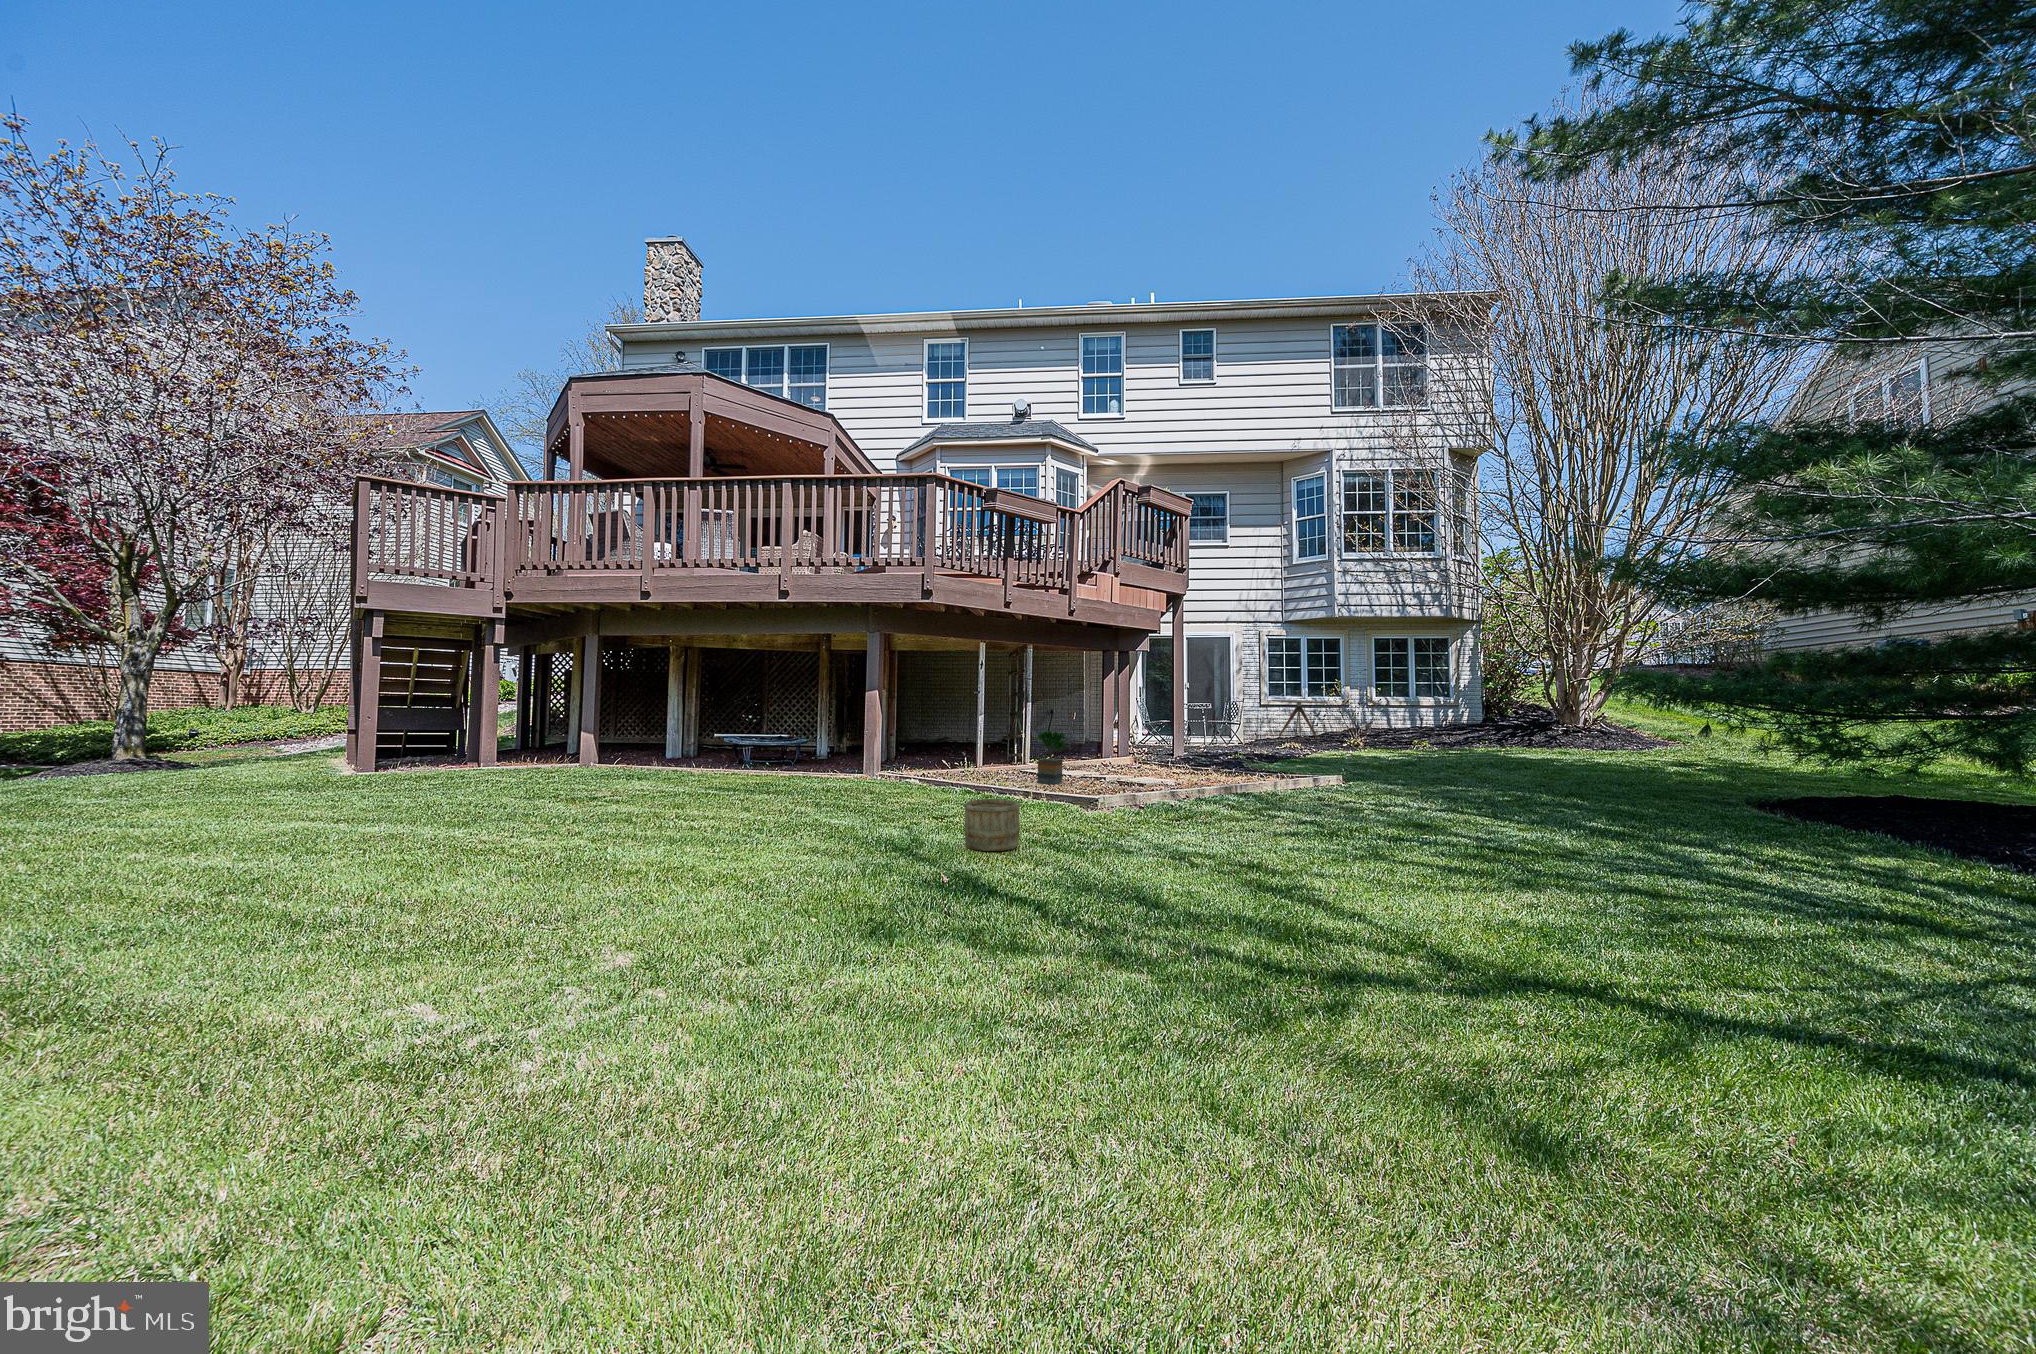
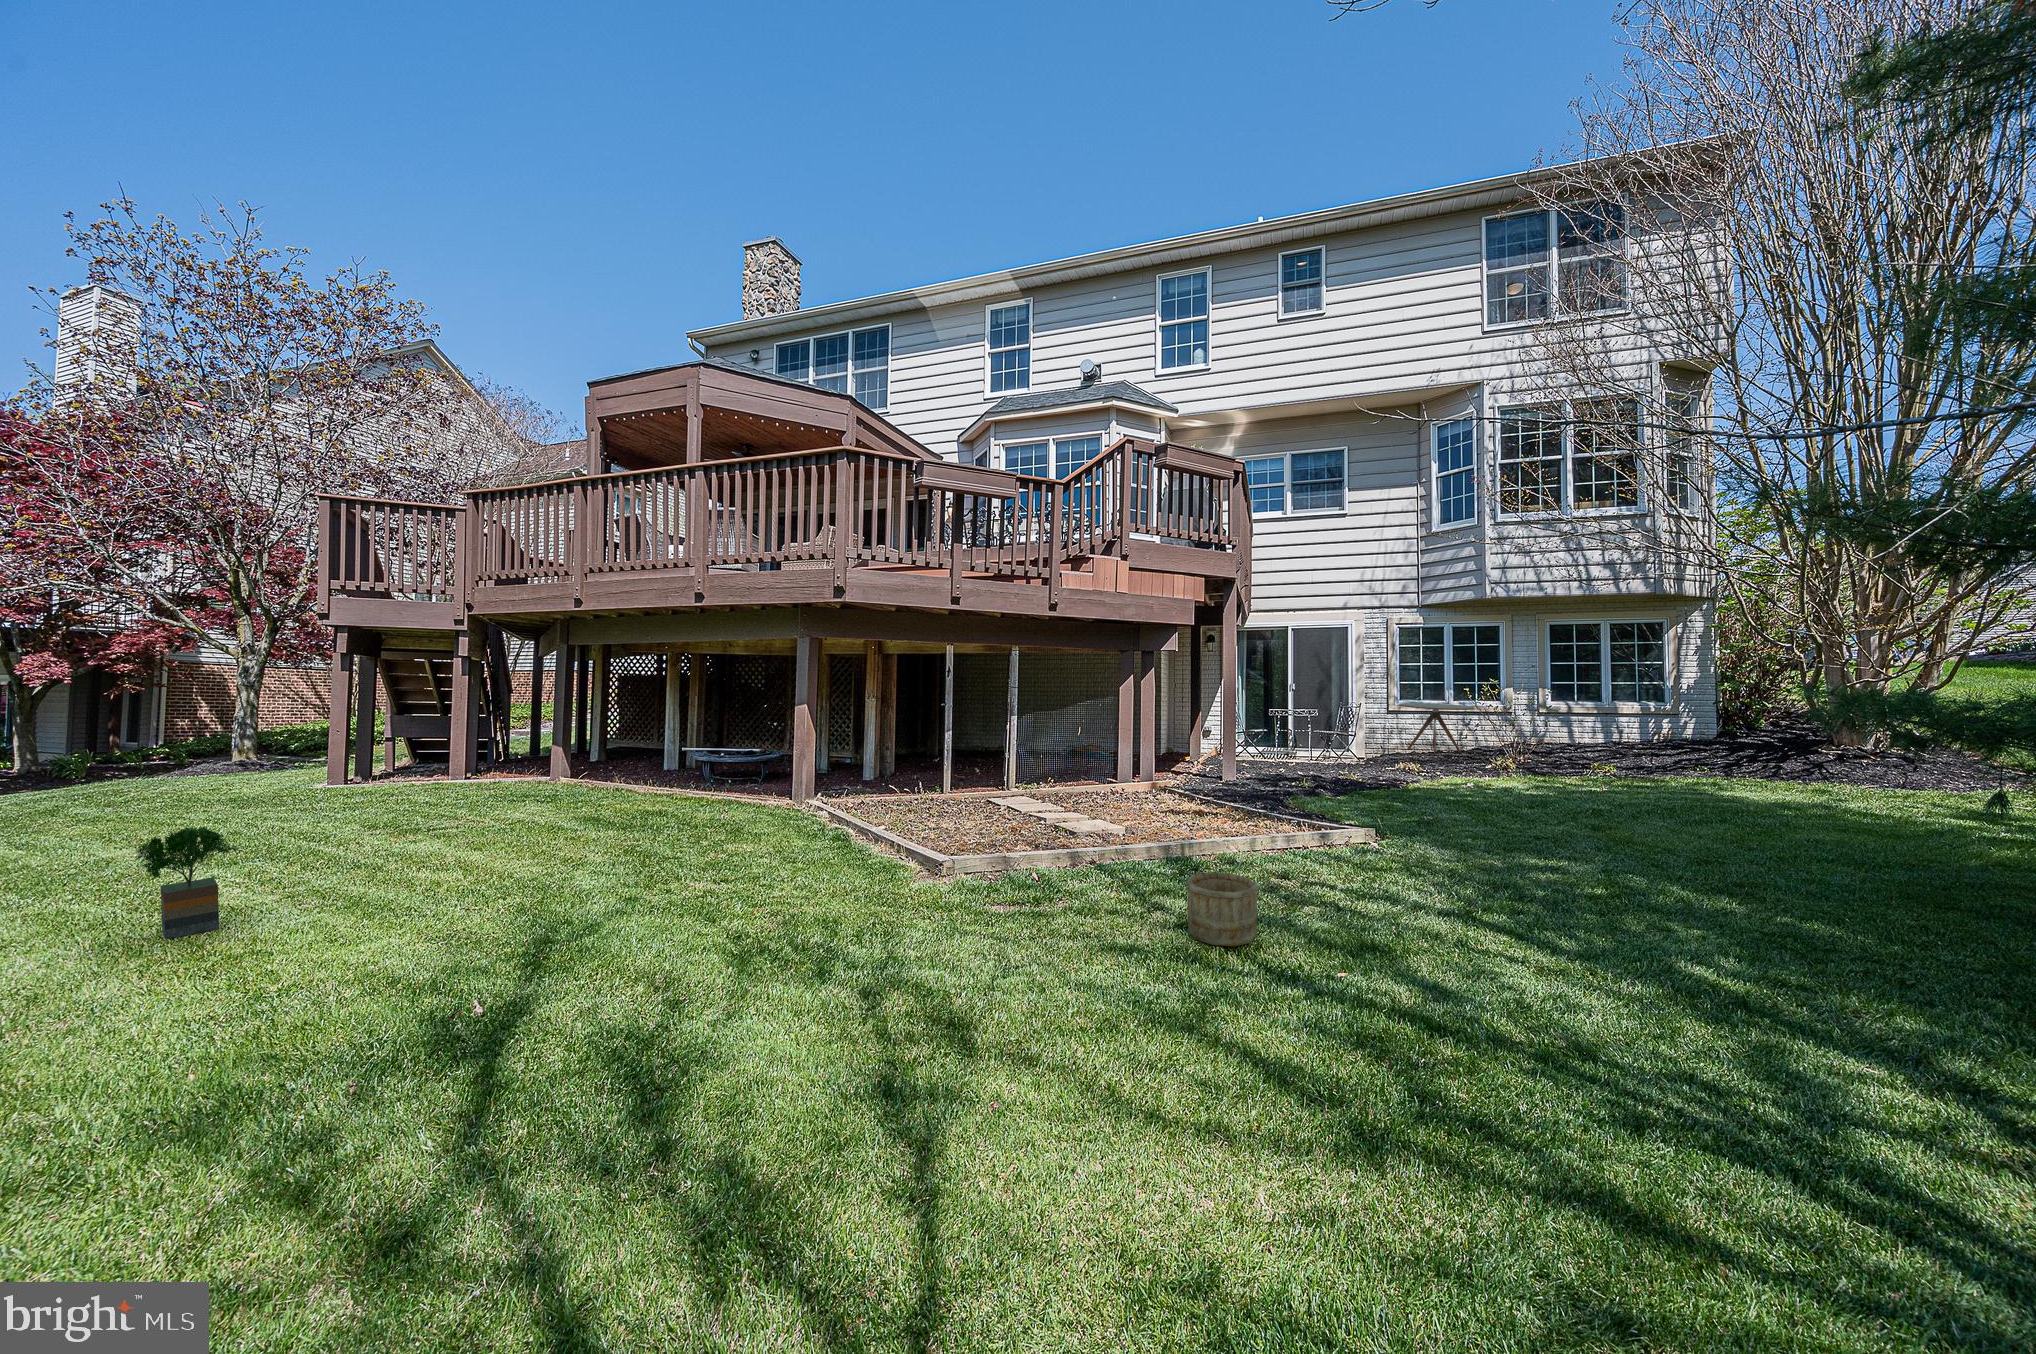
potted tree: present [1037,731,1069,784] -> present [135,827,239,939]
wooden bucket: present [963,799,1021,851] -> present [1185,872,1259,947]

